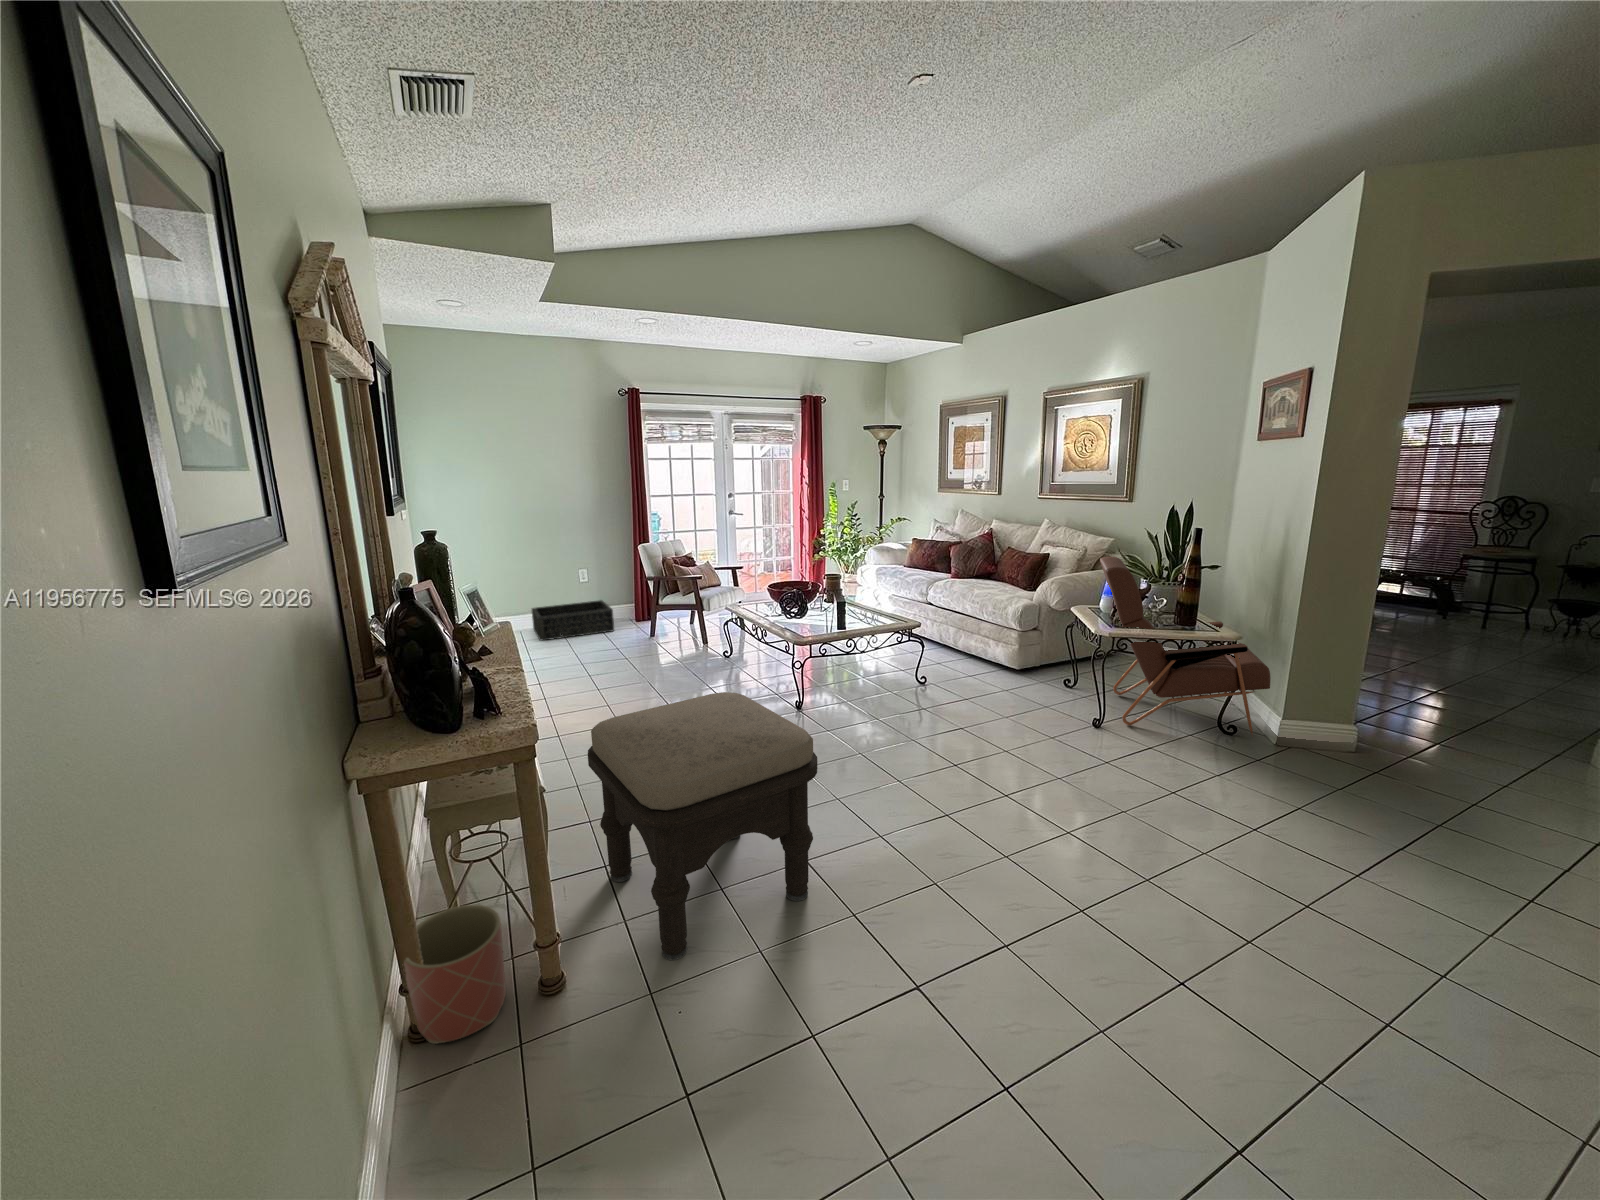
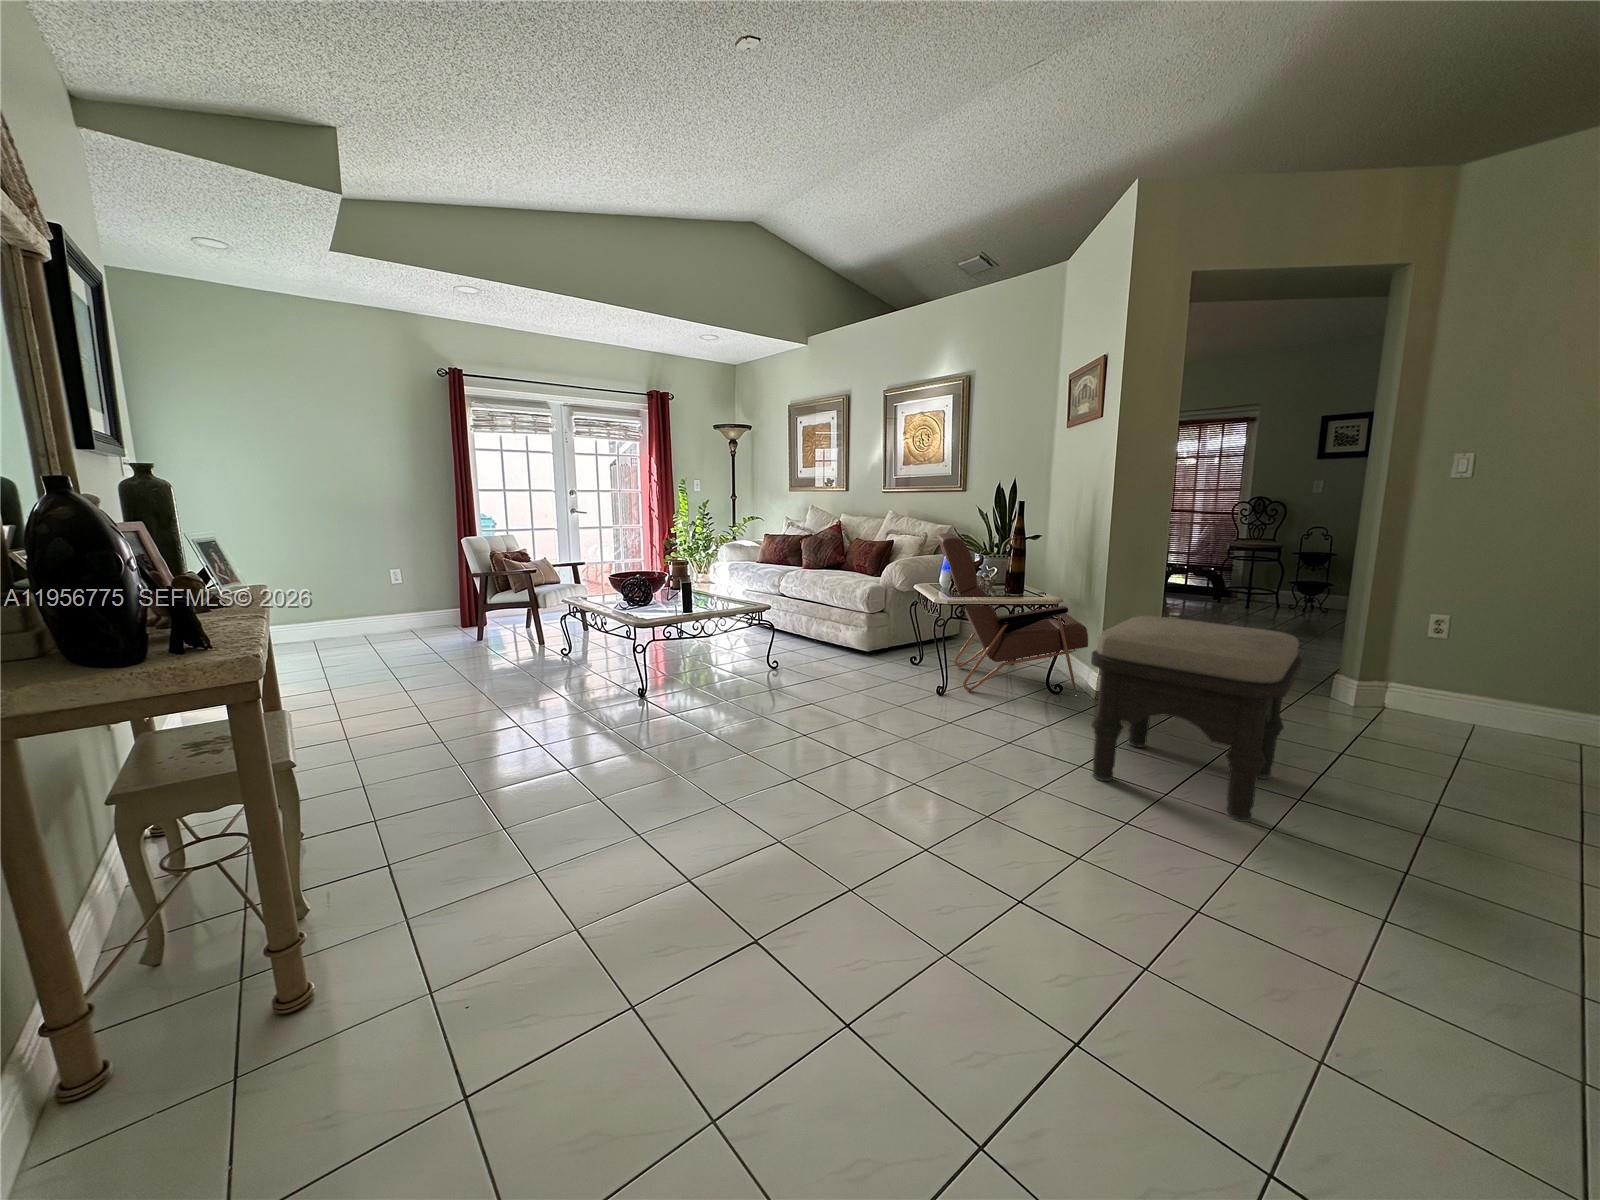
basket: present [532,600,614,641] -> none [335,603,439,648]
ottoman: present [588,692,817,960] -> present [1091,616,1302,822]
planter: present [404,905,506,1044] -> none [32,913,218,1108]

